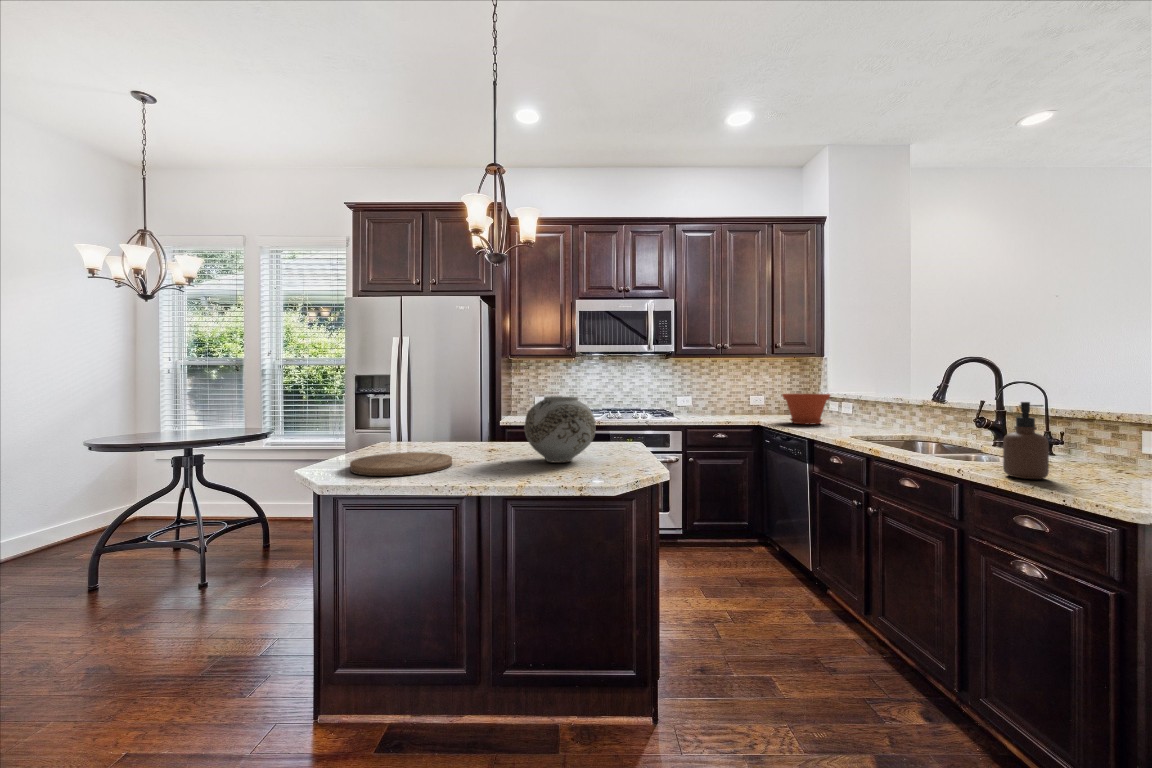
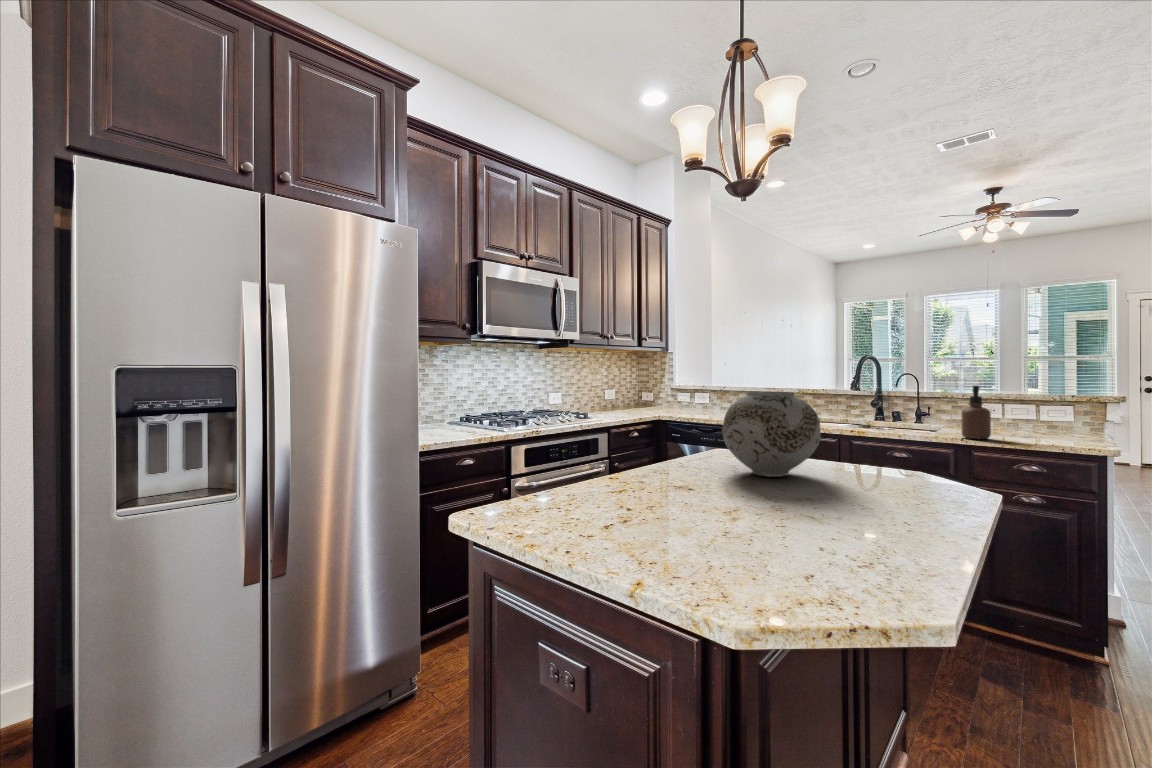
plant pot: present [783,394,830,424] -> none [669,386,712,415]
cutting board: present [350,452,452,476] -> none [598,489,770,548]

